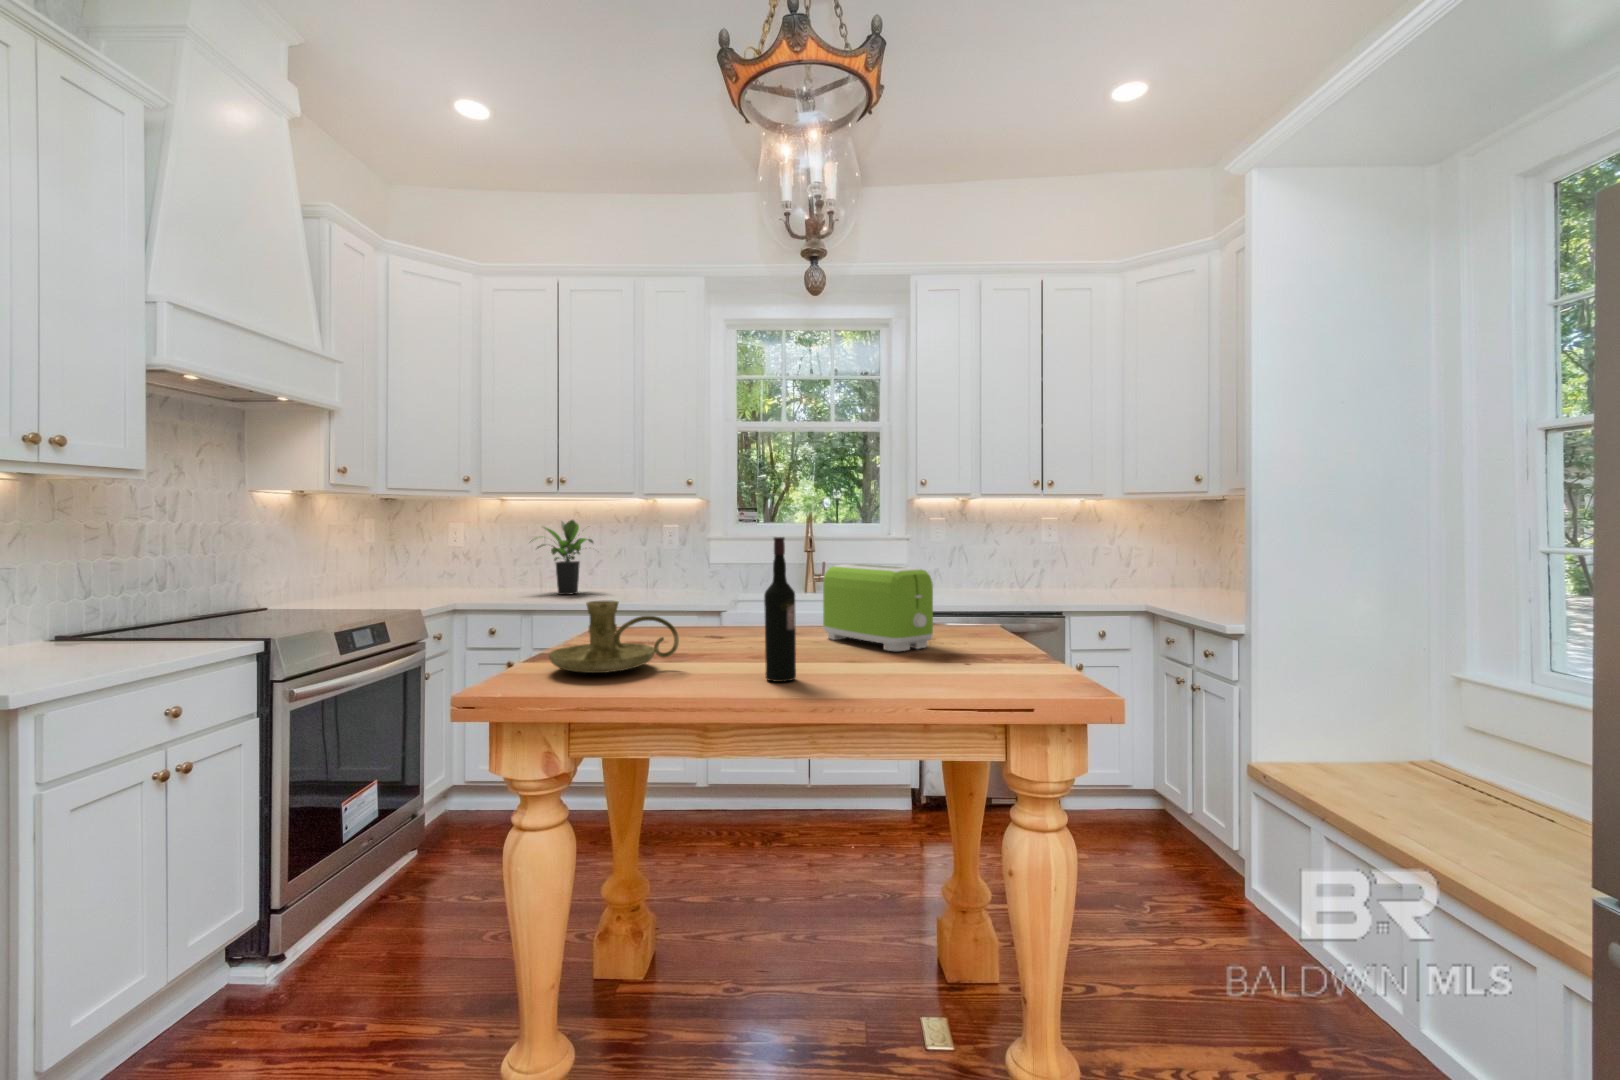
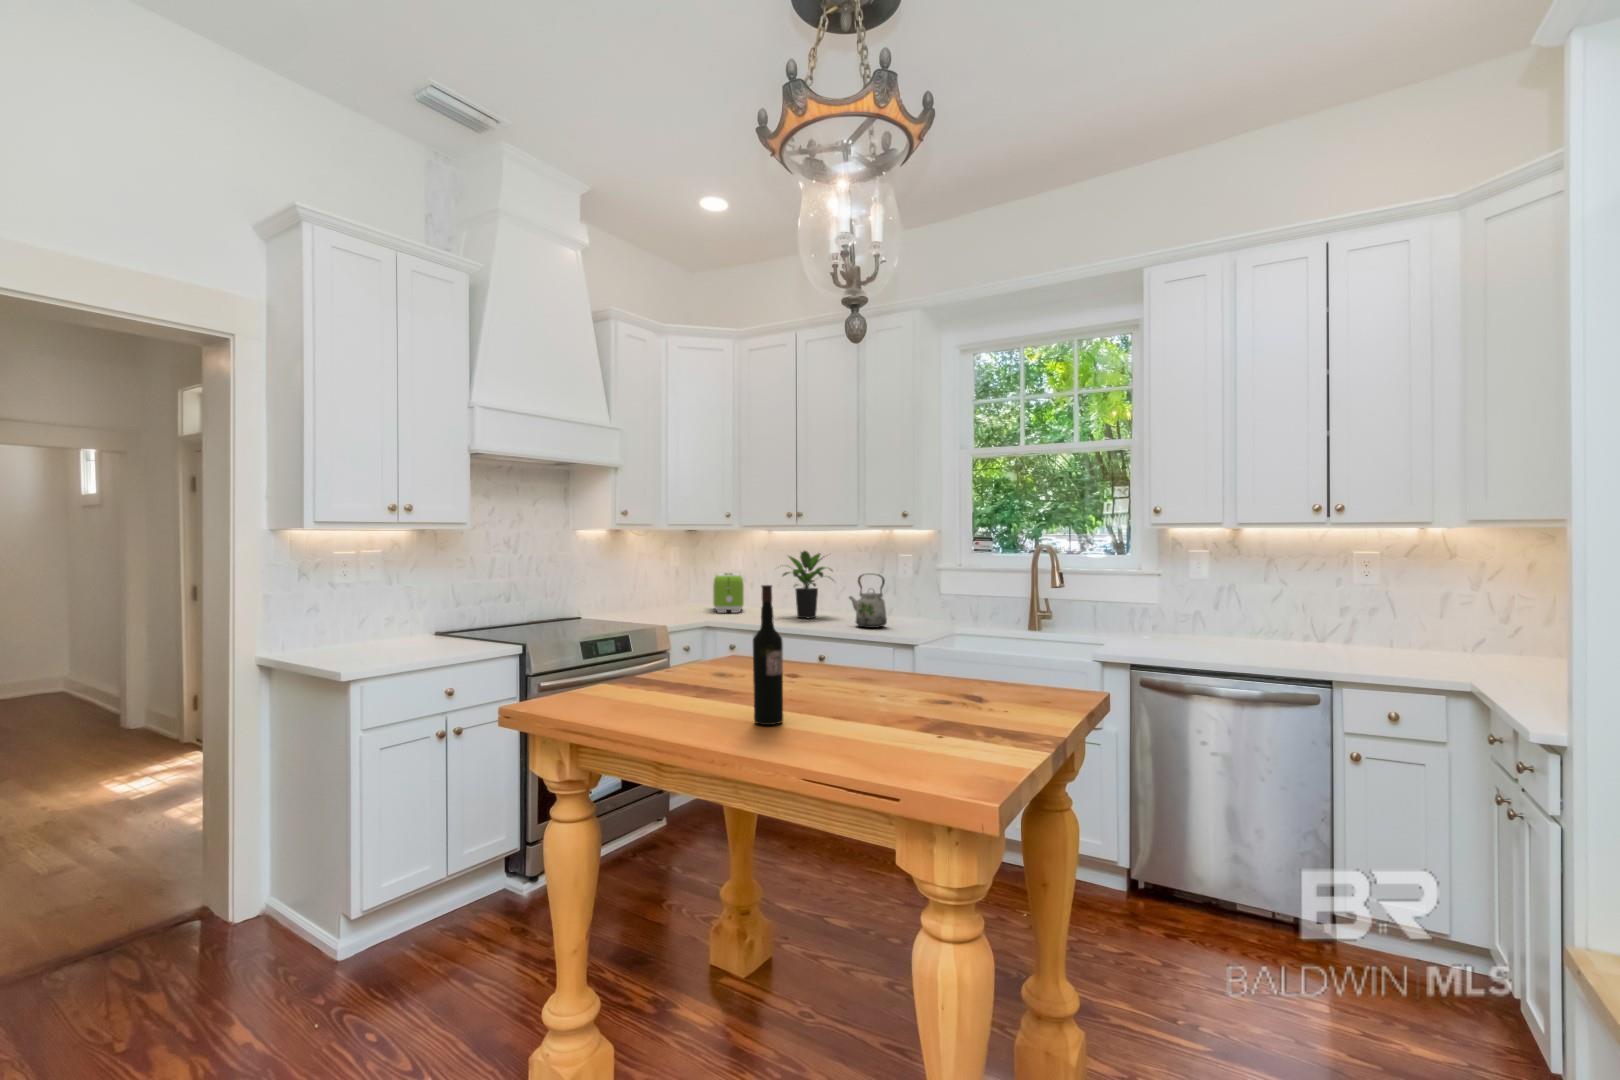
kettle: none [627,543,671,599] -> present [849,574,887,628]
toaster: present [823,564,933,651] -> present [713,573,744,613]
candle holder: present [549,600,679,673] -> none [612,634,714,697]

